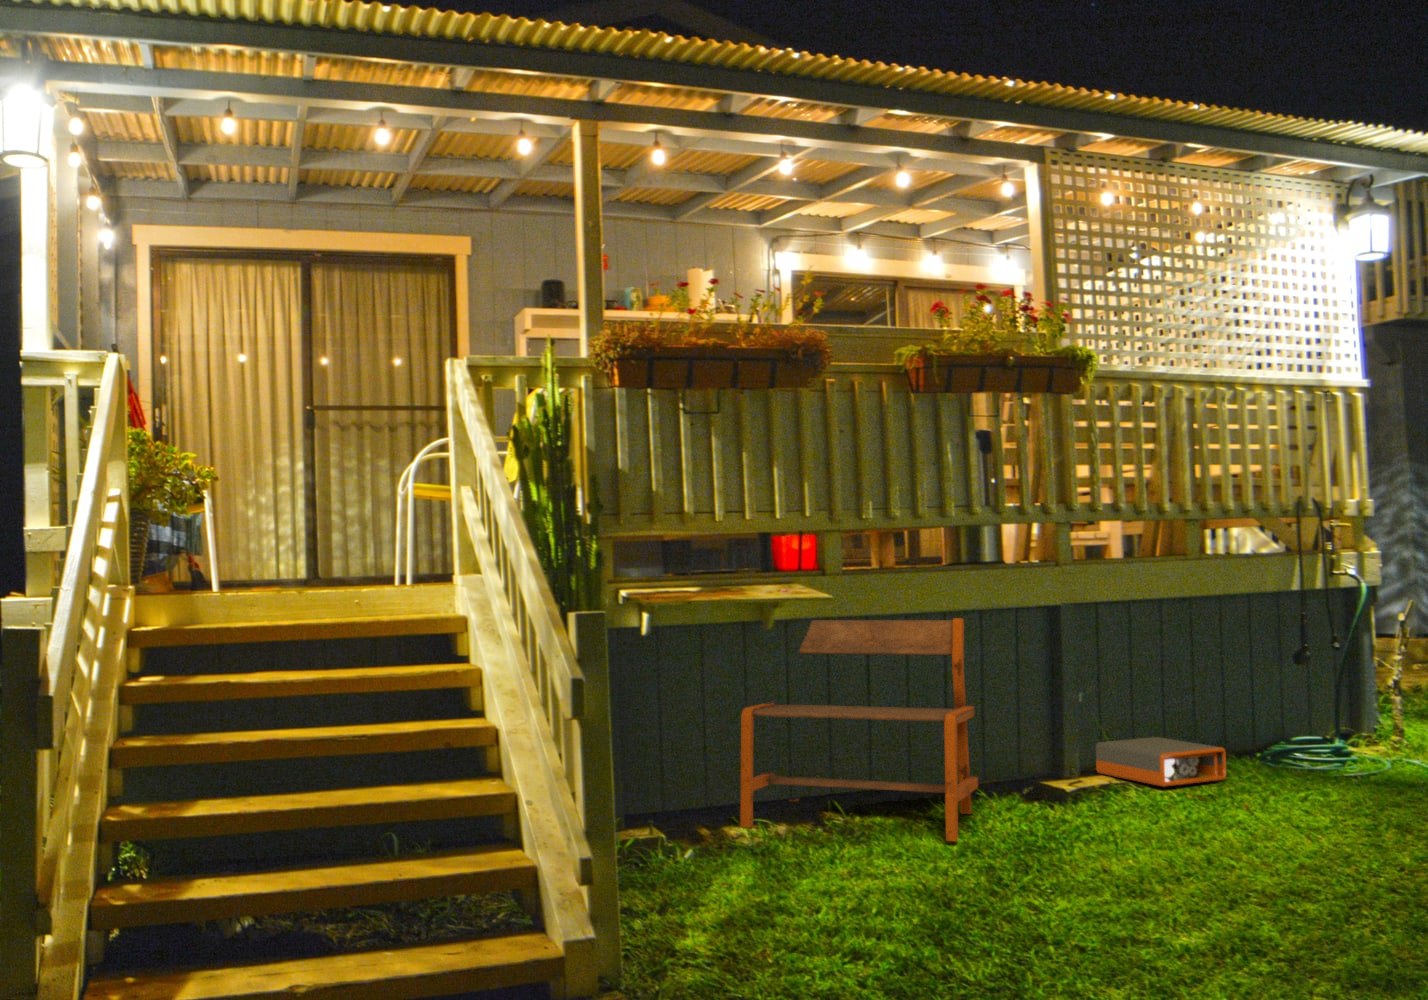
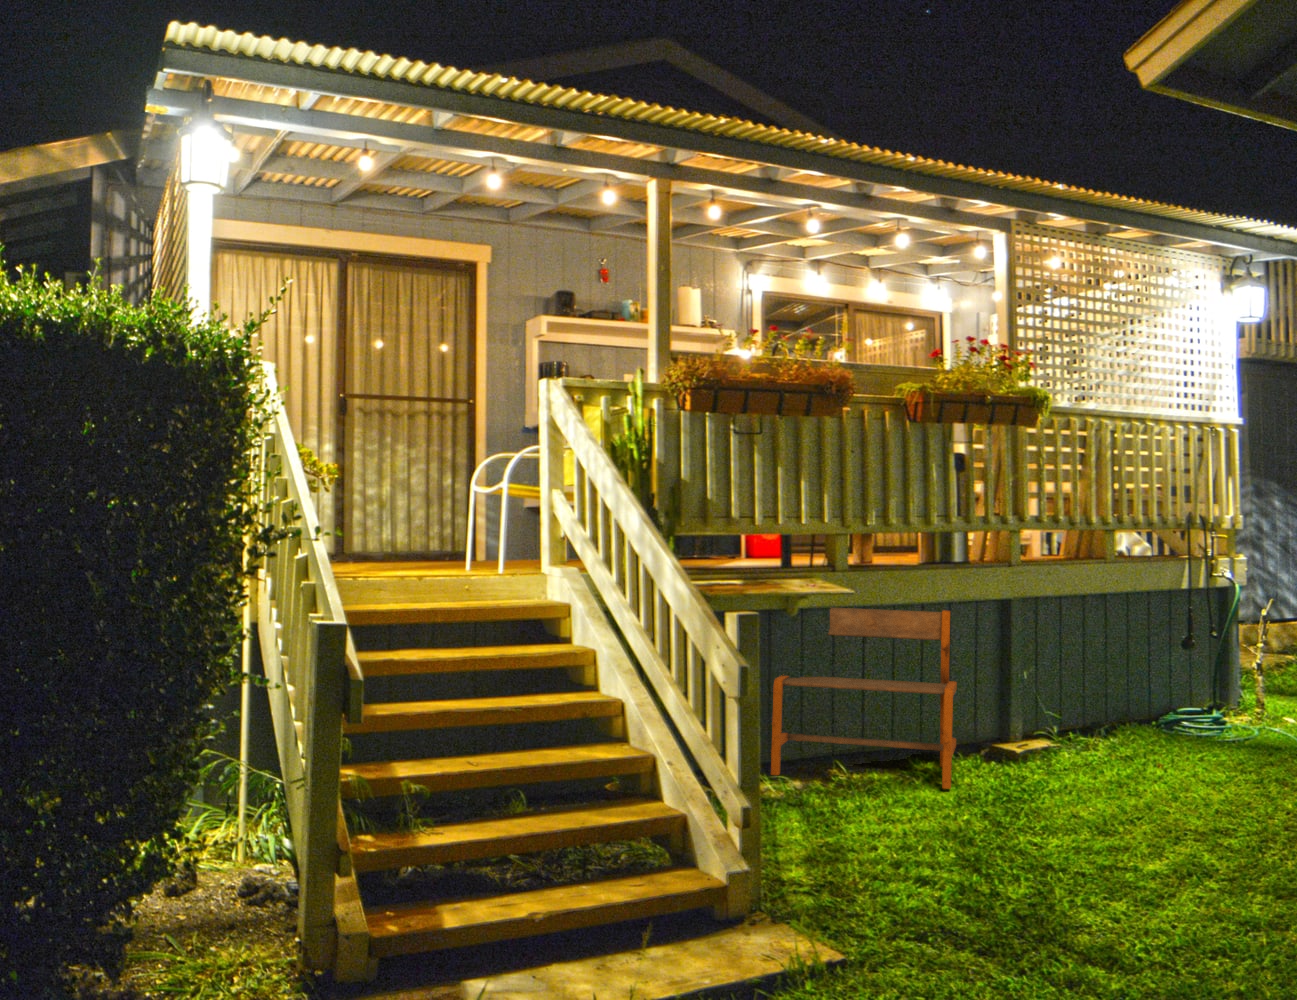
storage box: present [1096,737,1226,787] -> none [1031,707,1136,748]

